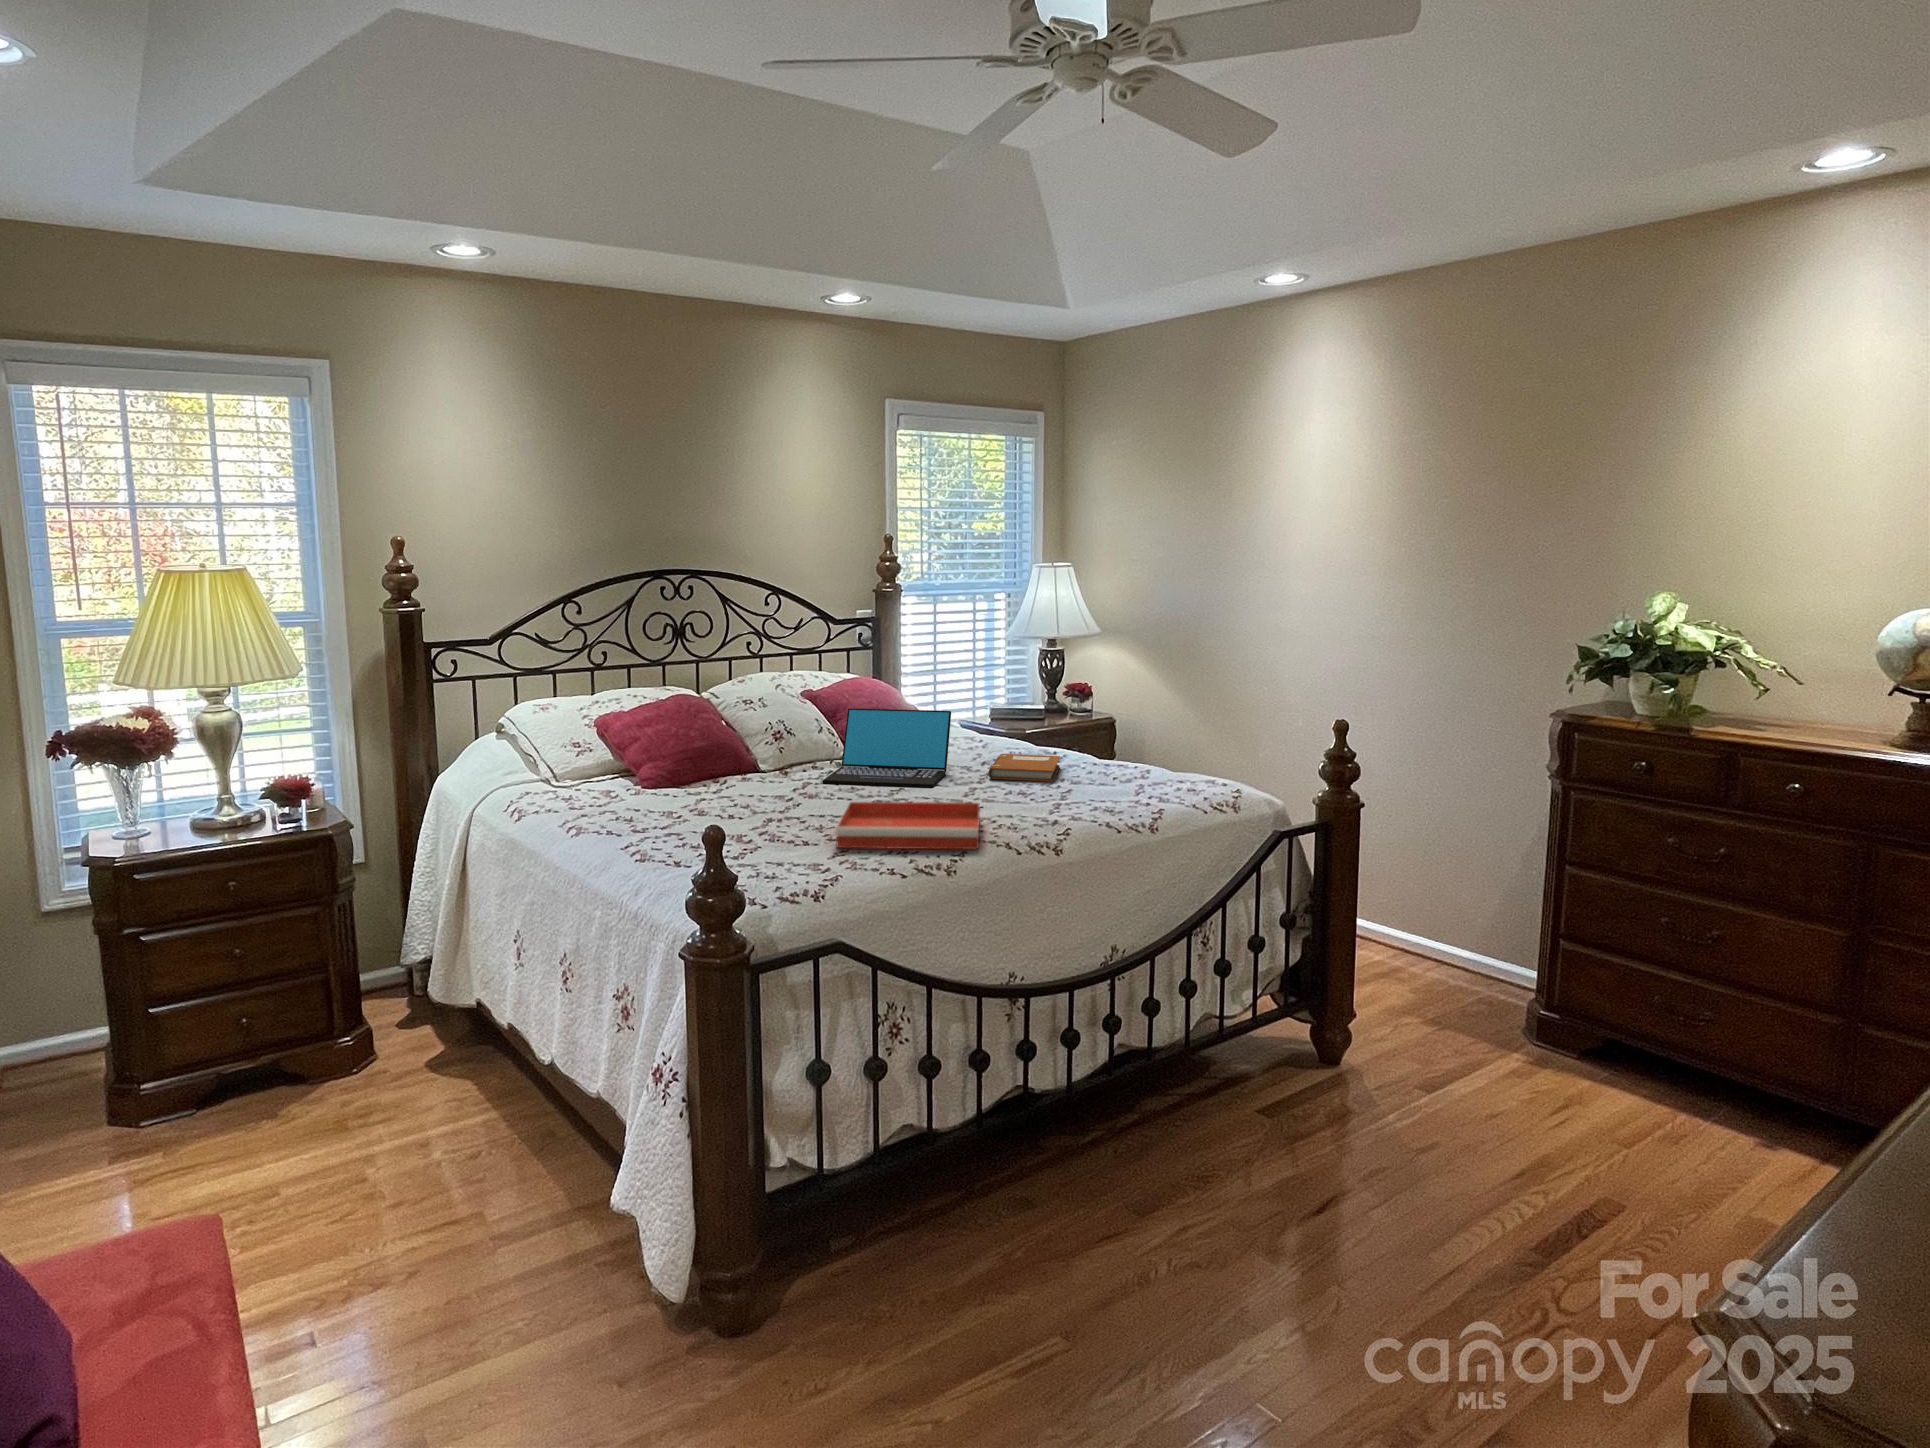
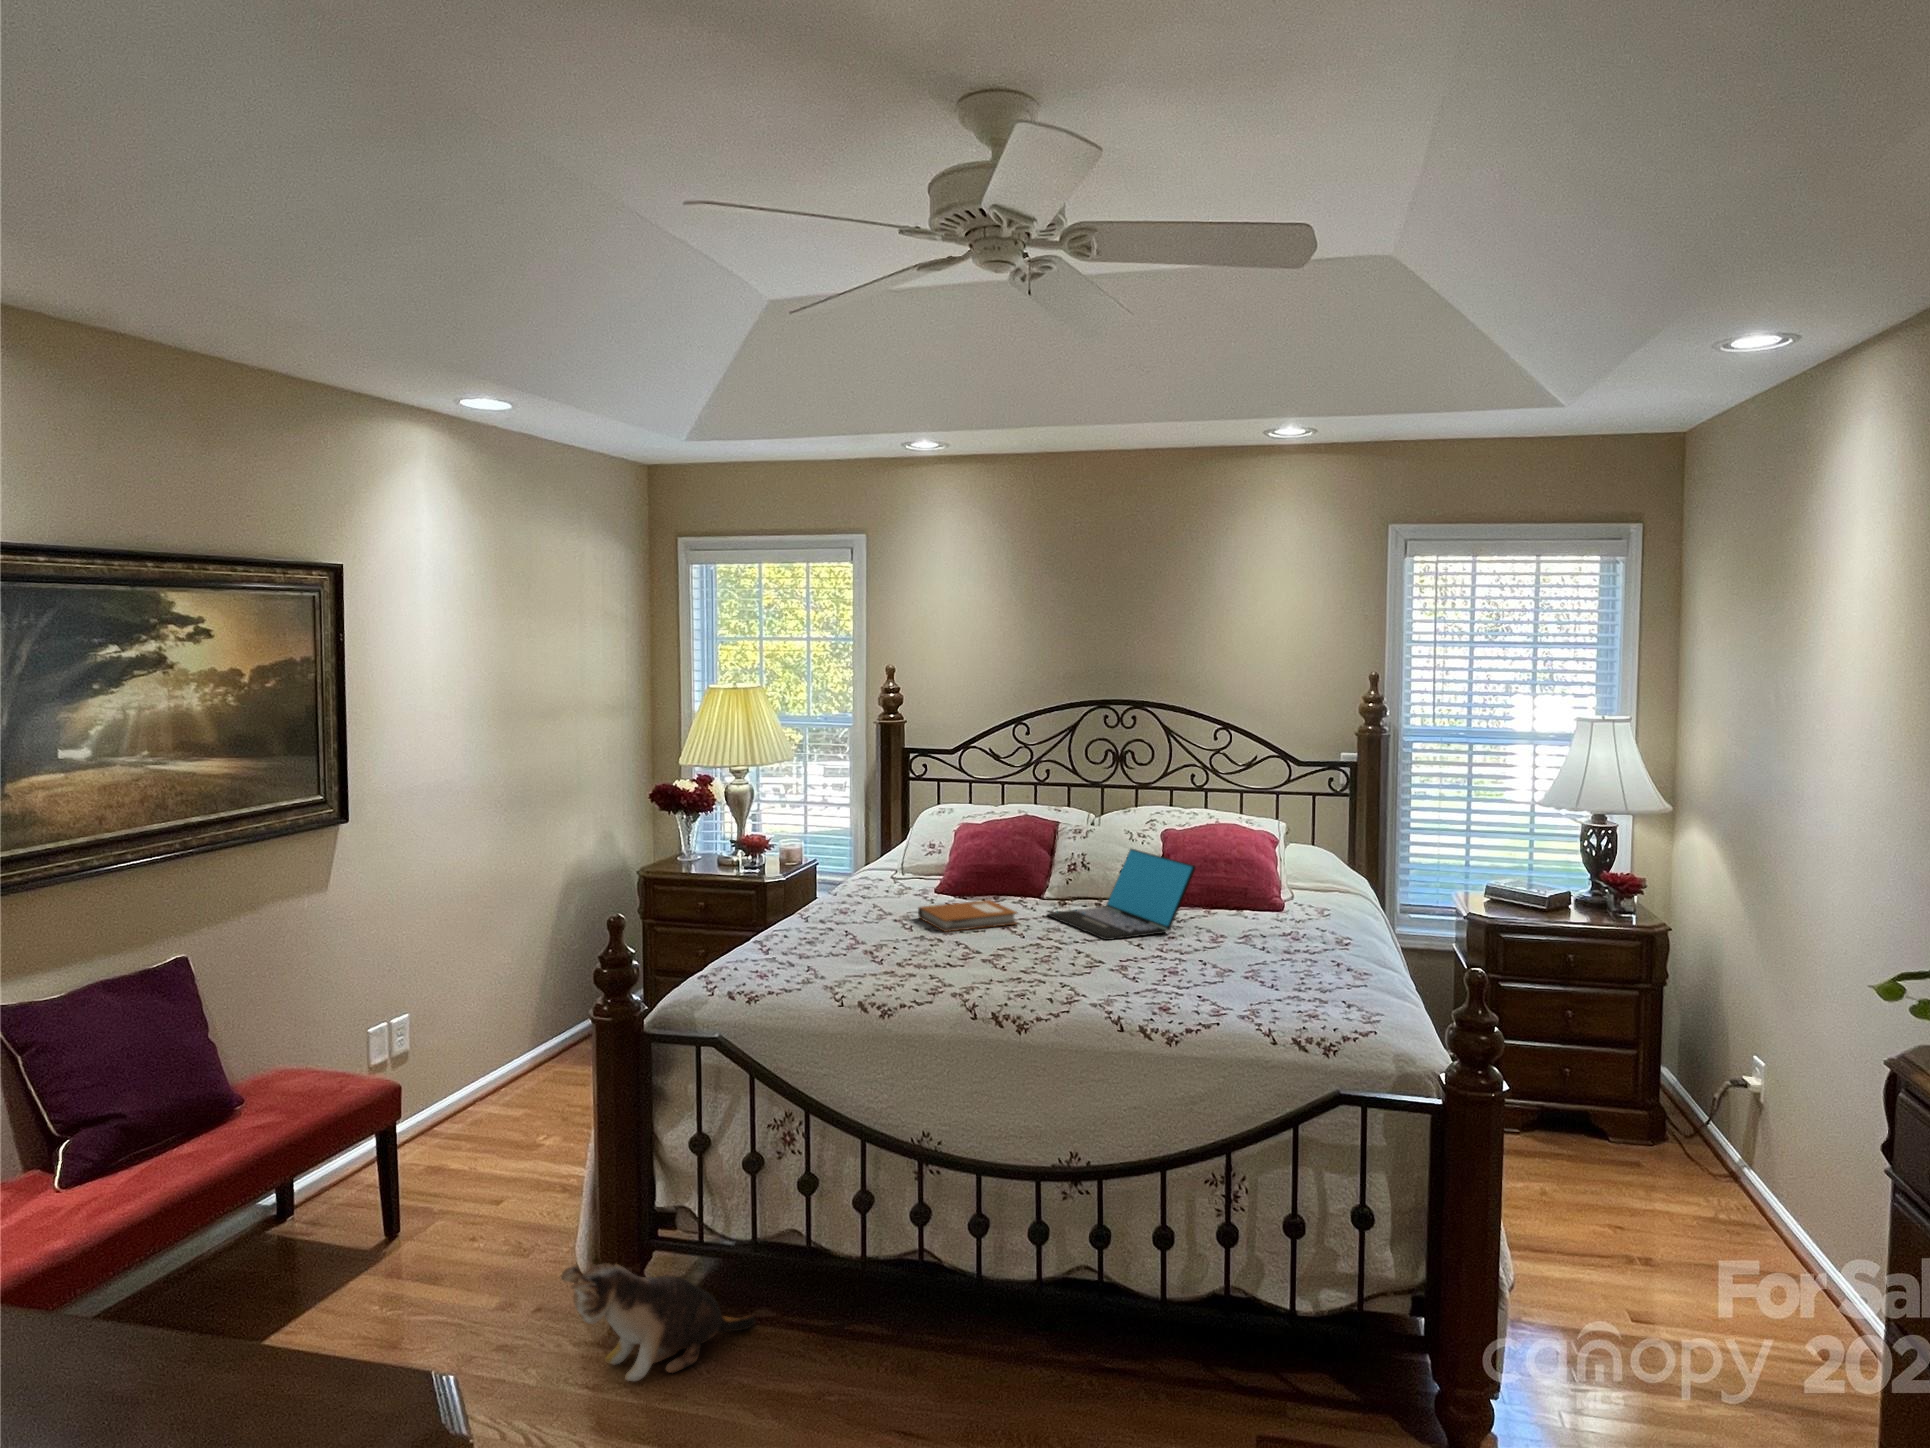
notebook: present [988,754,1060,782] -> present [918,900,1017,932]
tray: present [836,802,980,849] -> none [845,926,1011,989]
plush toy: none [830,1215,912,1337] -> present [561,1263,755,1381]

